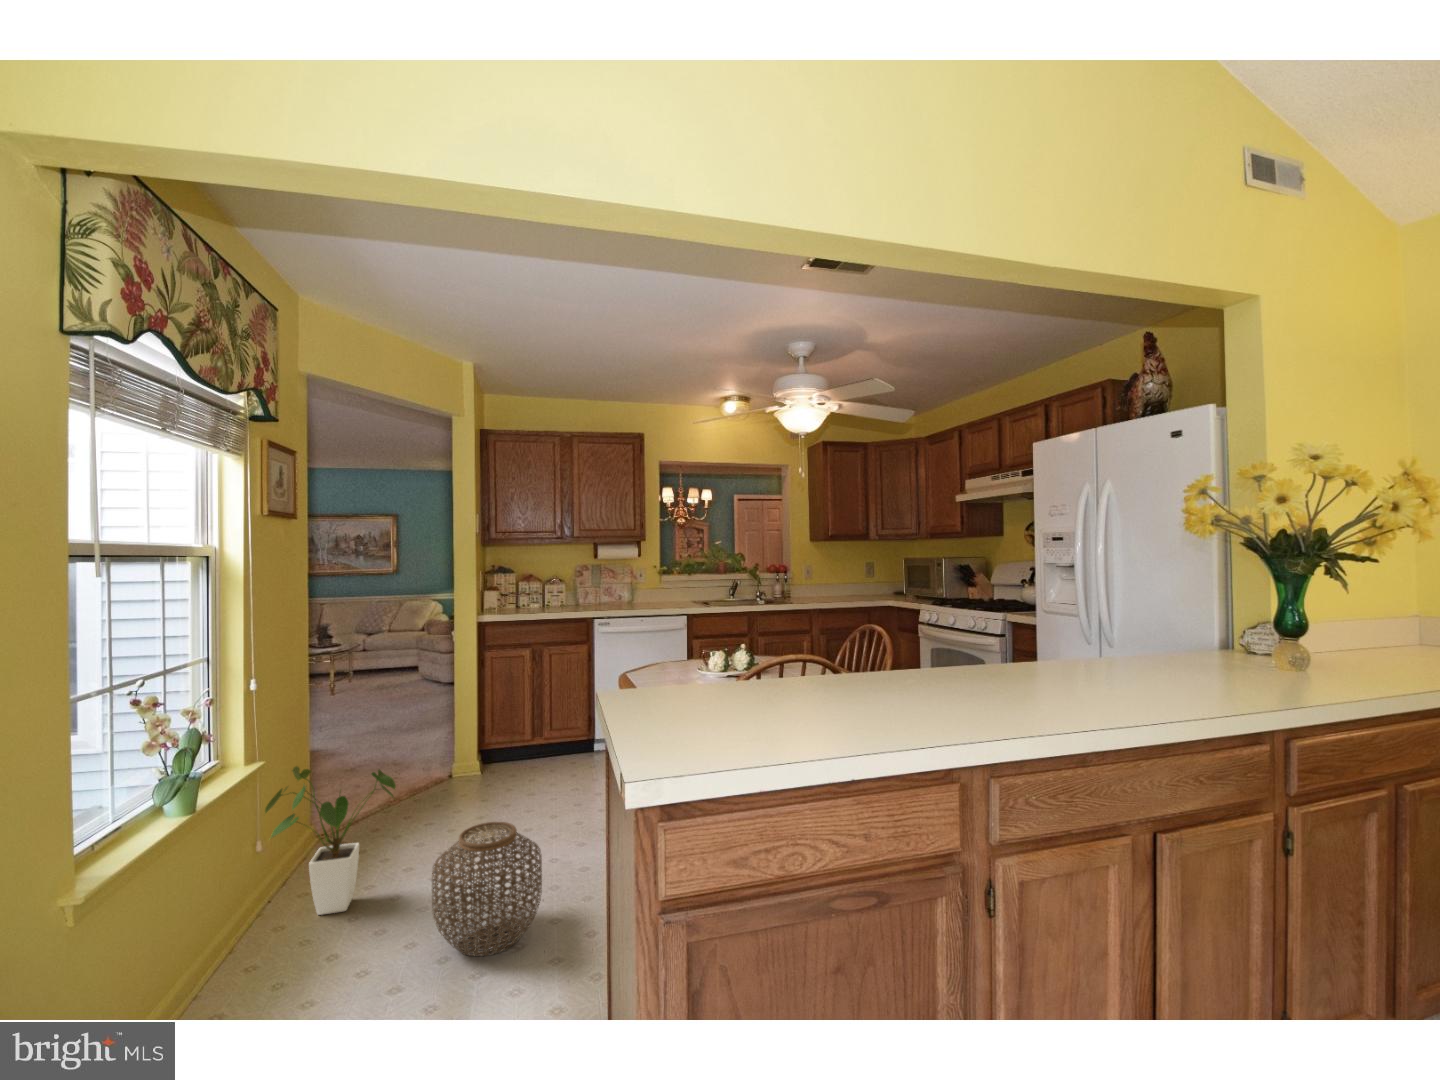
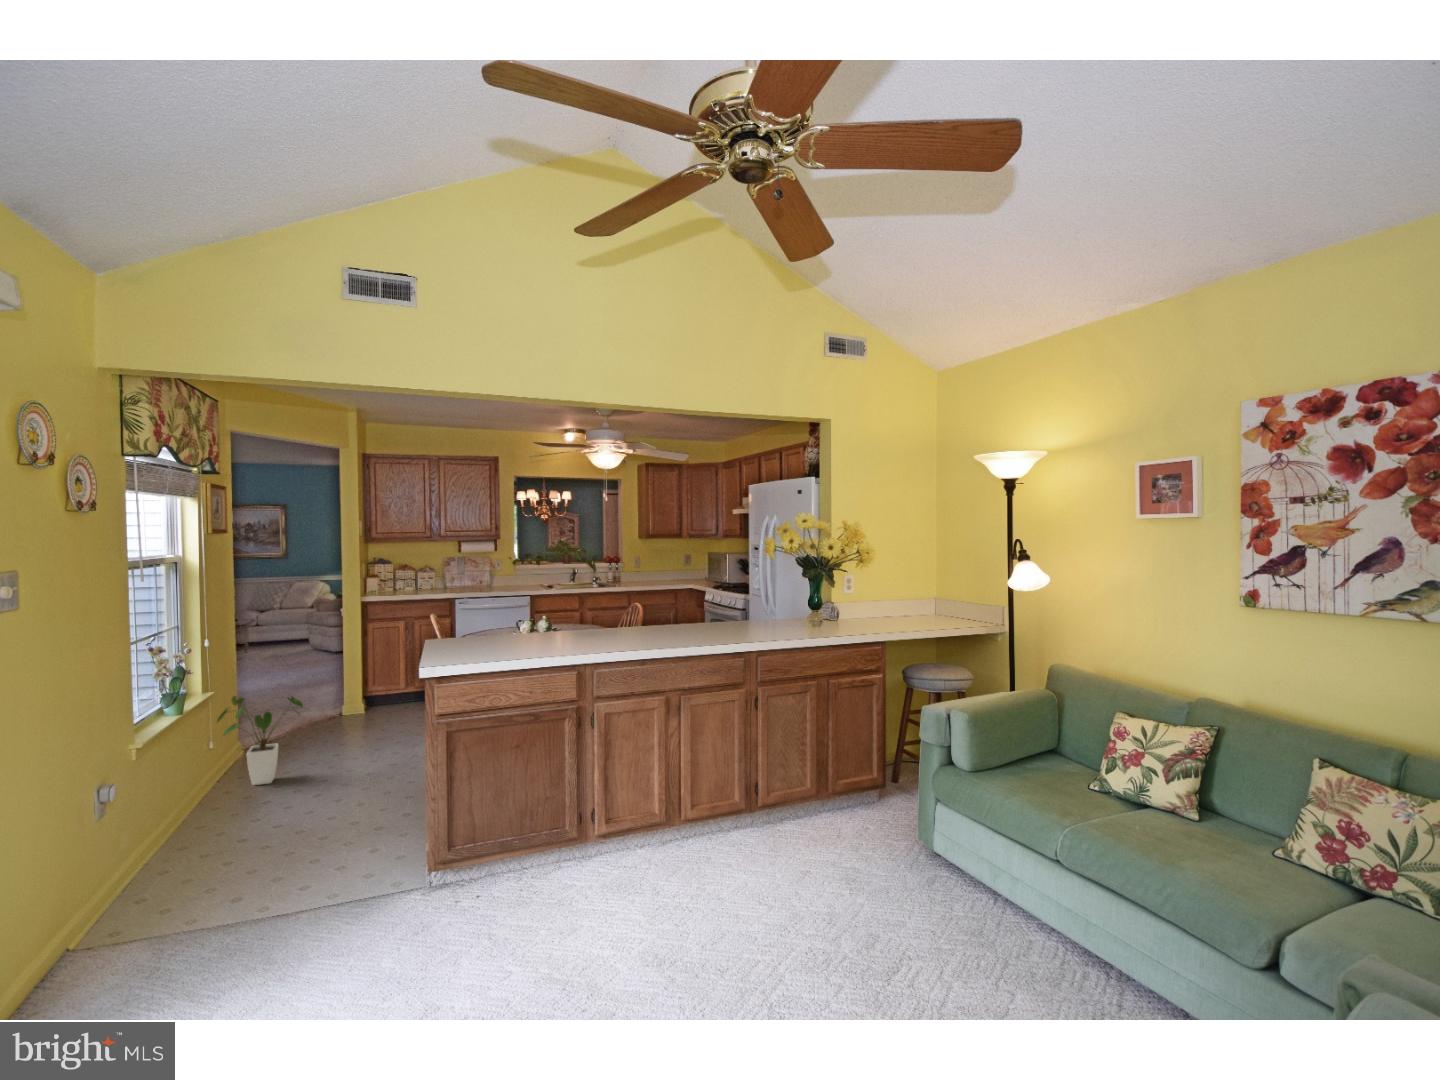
woven basket: present [432,822,542,956] -> none [328,724,397,798]

